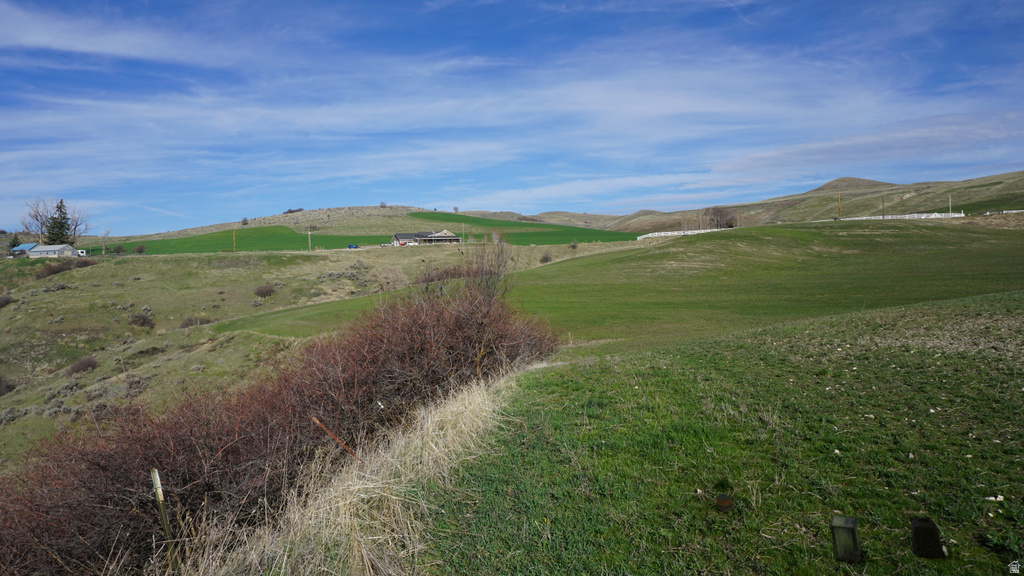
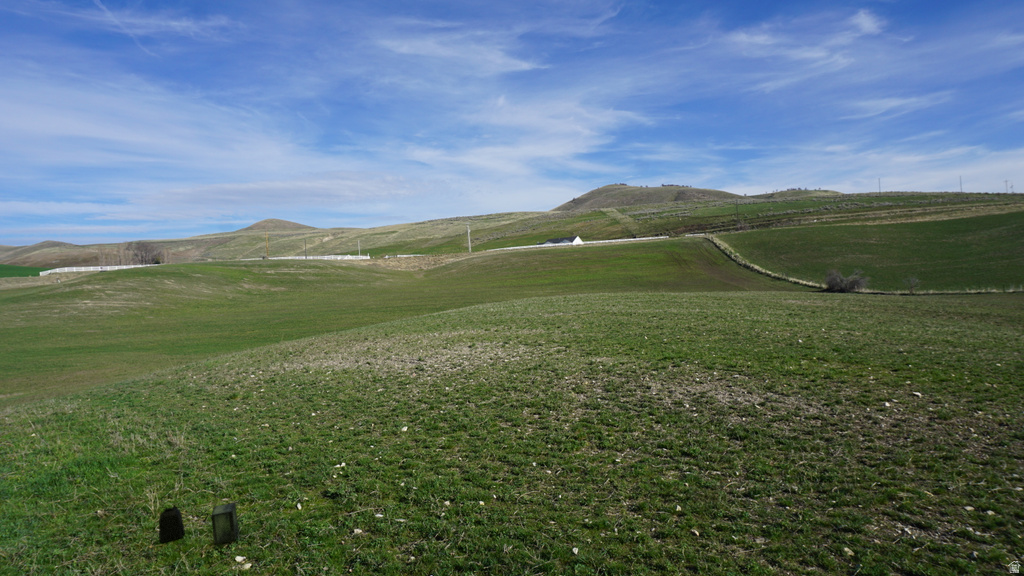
potted tree: present [712,480,734,512] -> none [92,504,121,538]
backpack: present [911,516,944,558] -> present [159,506,185,542]

